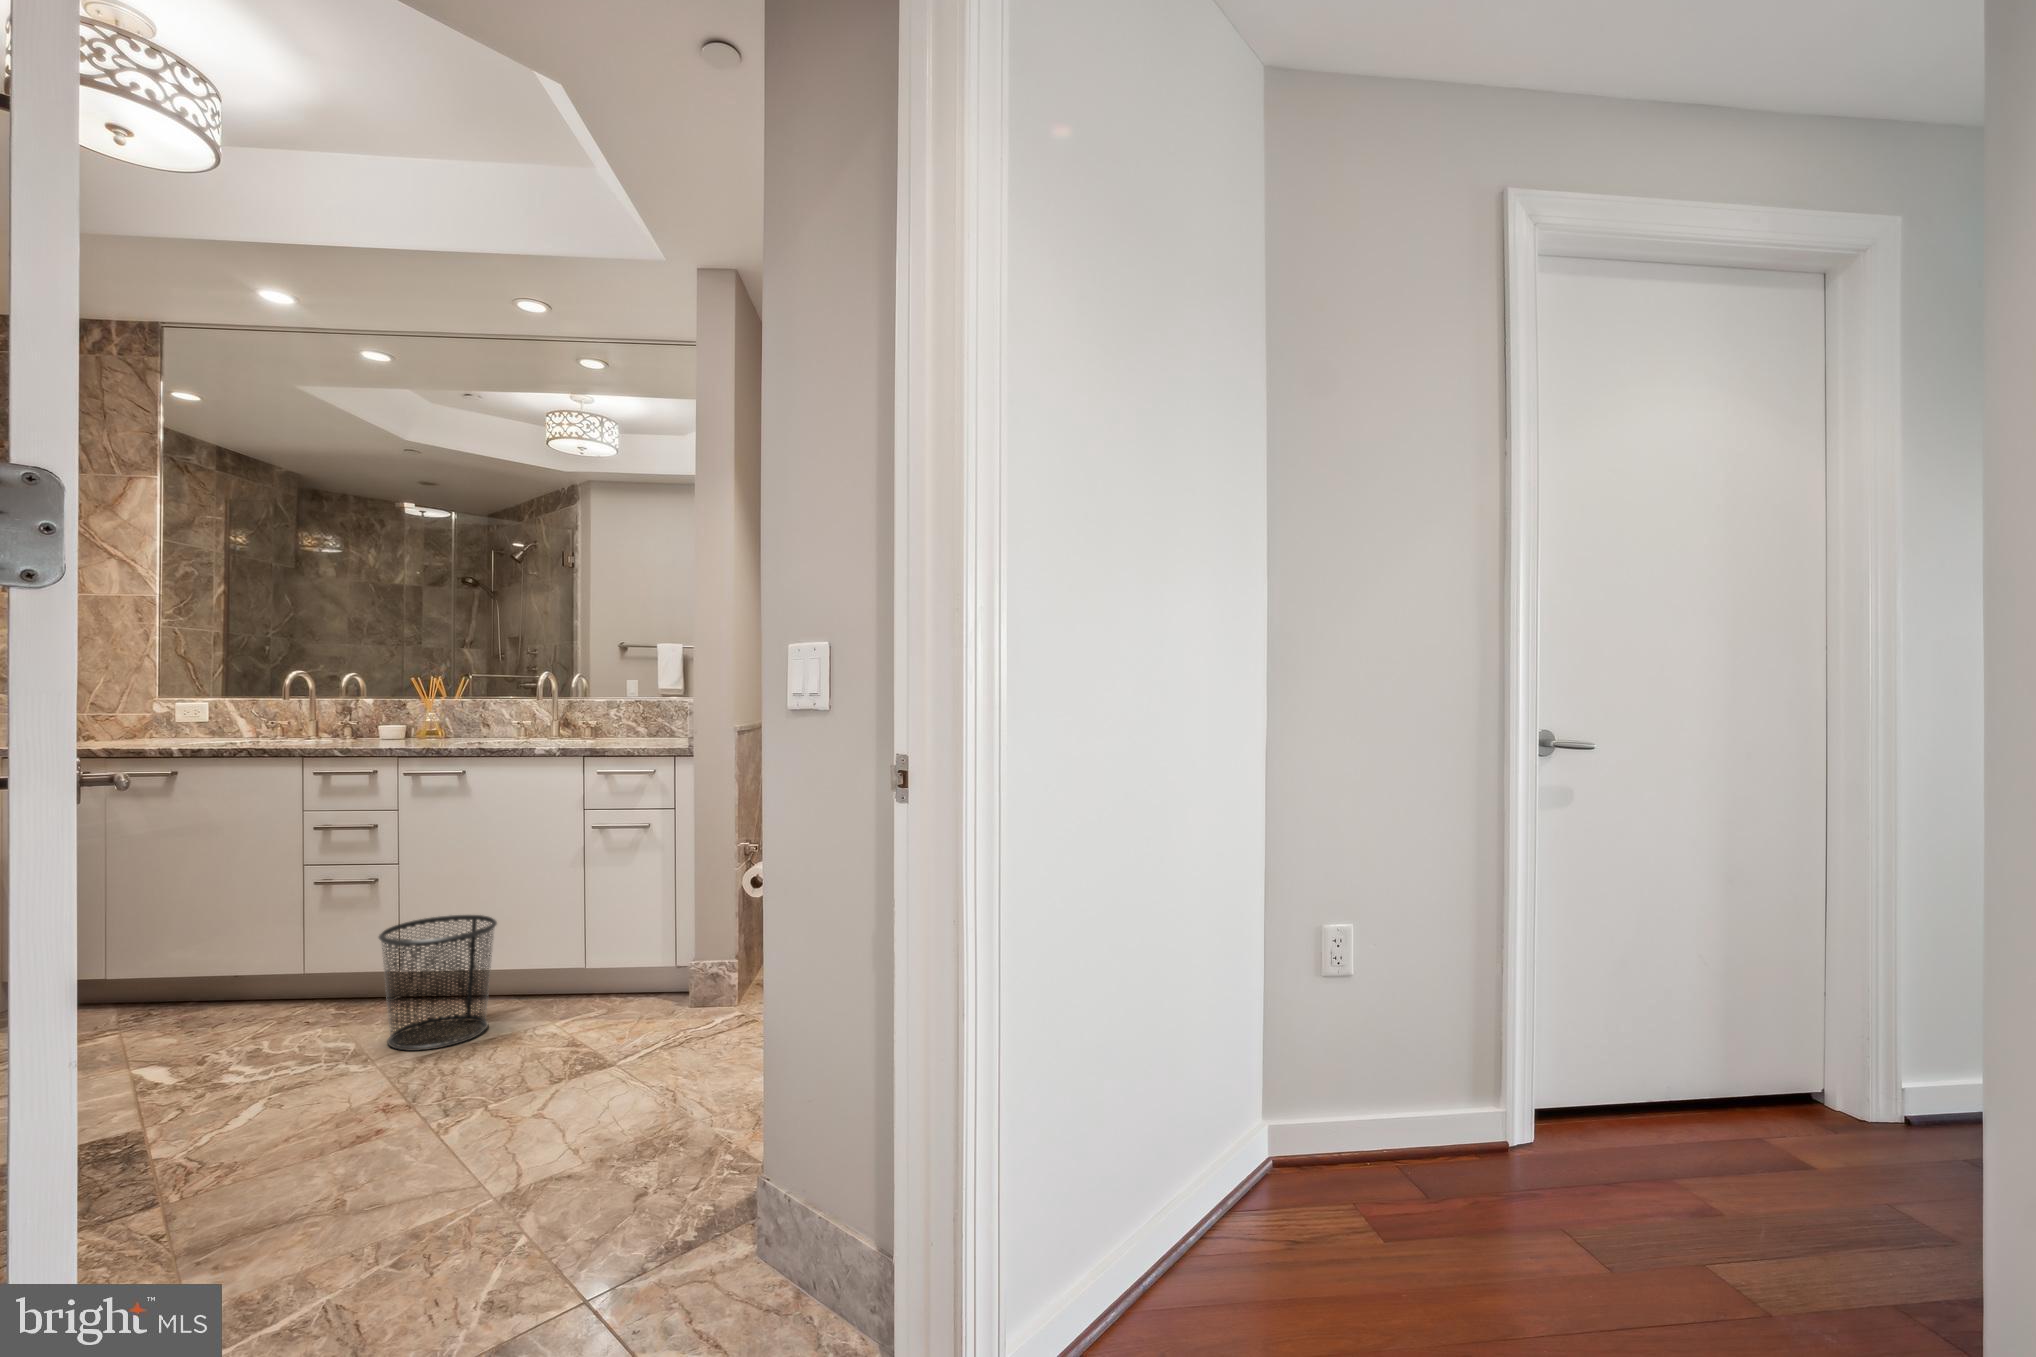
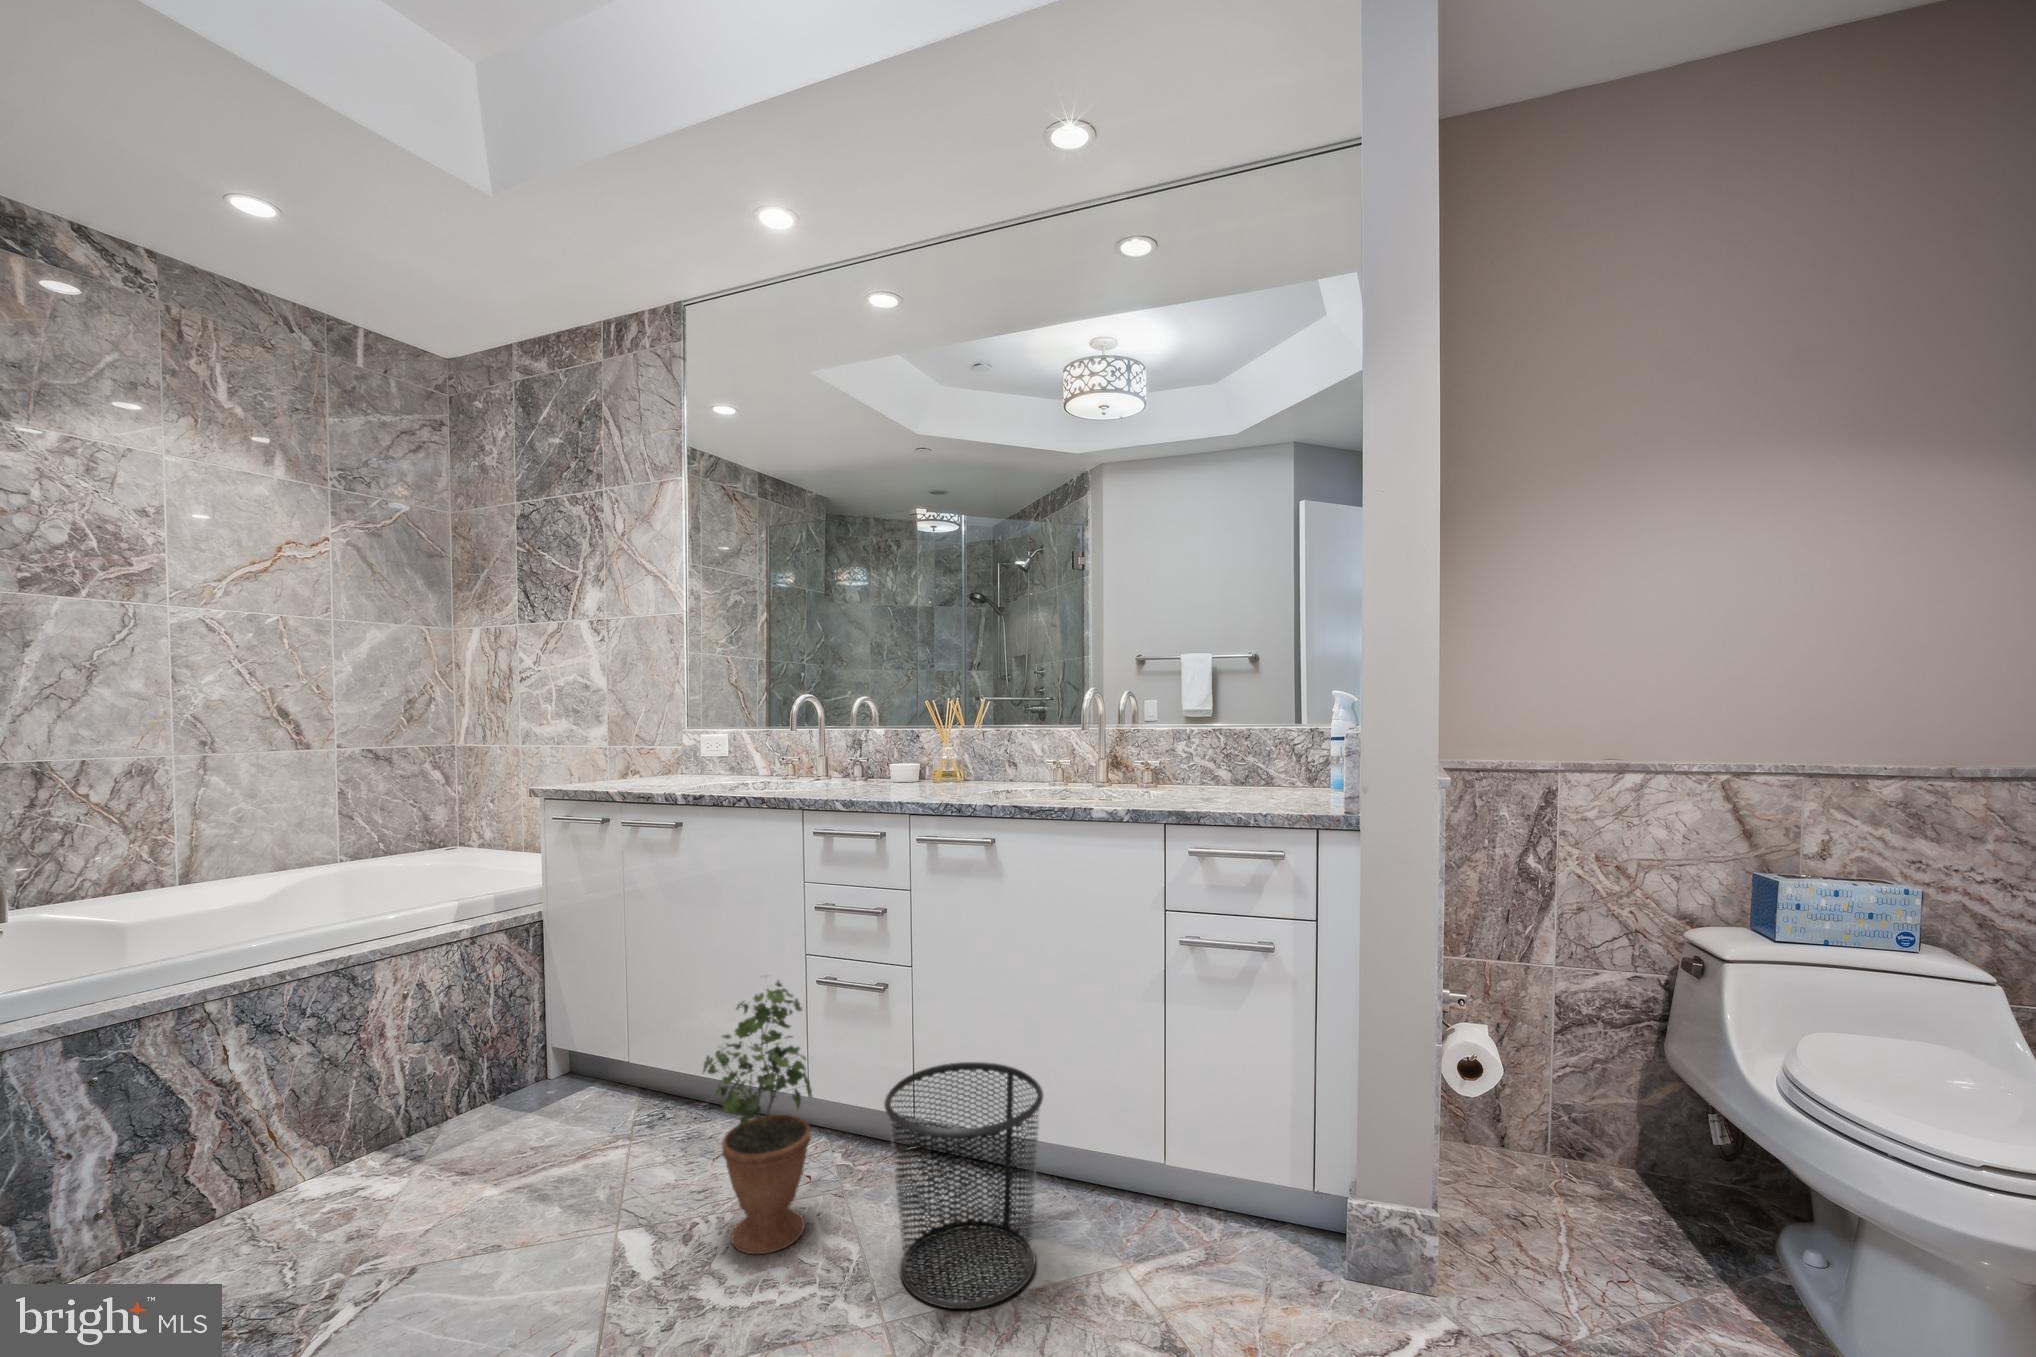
potted plant: none [218,871,315,1056] -> present [703,981,812,1254]

